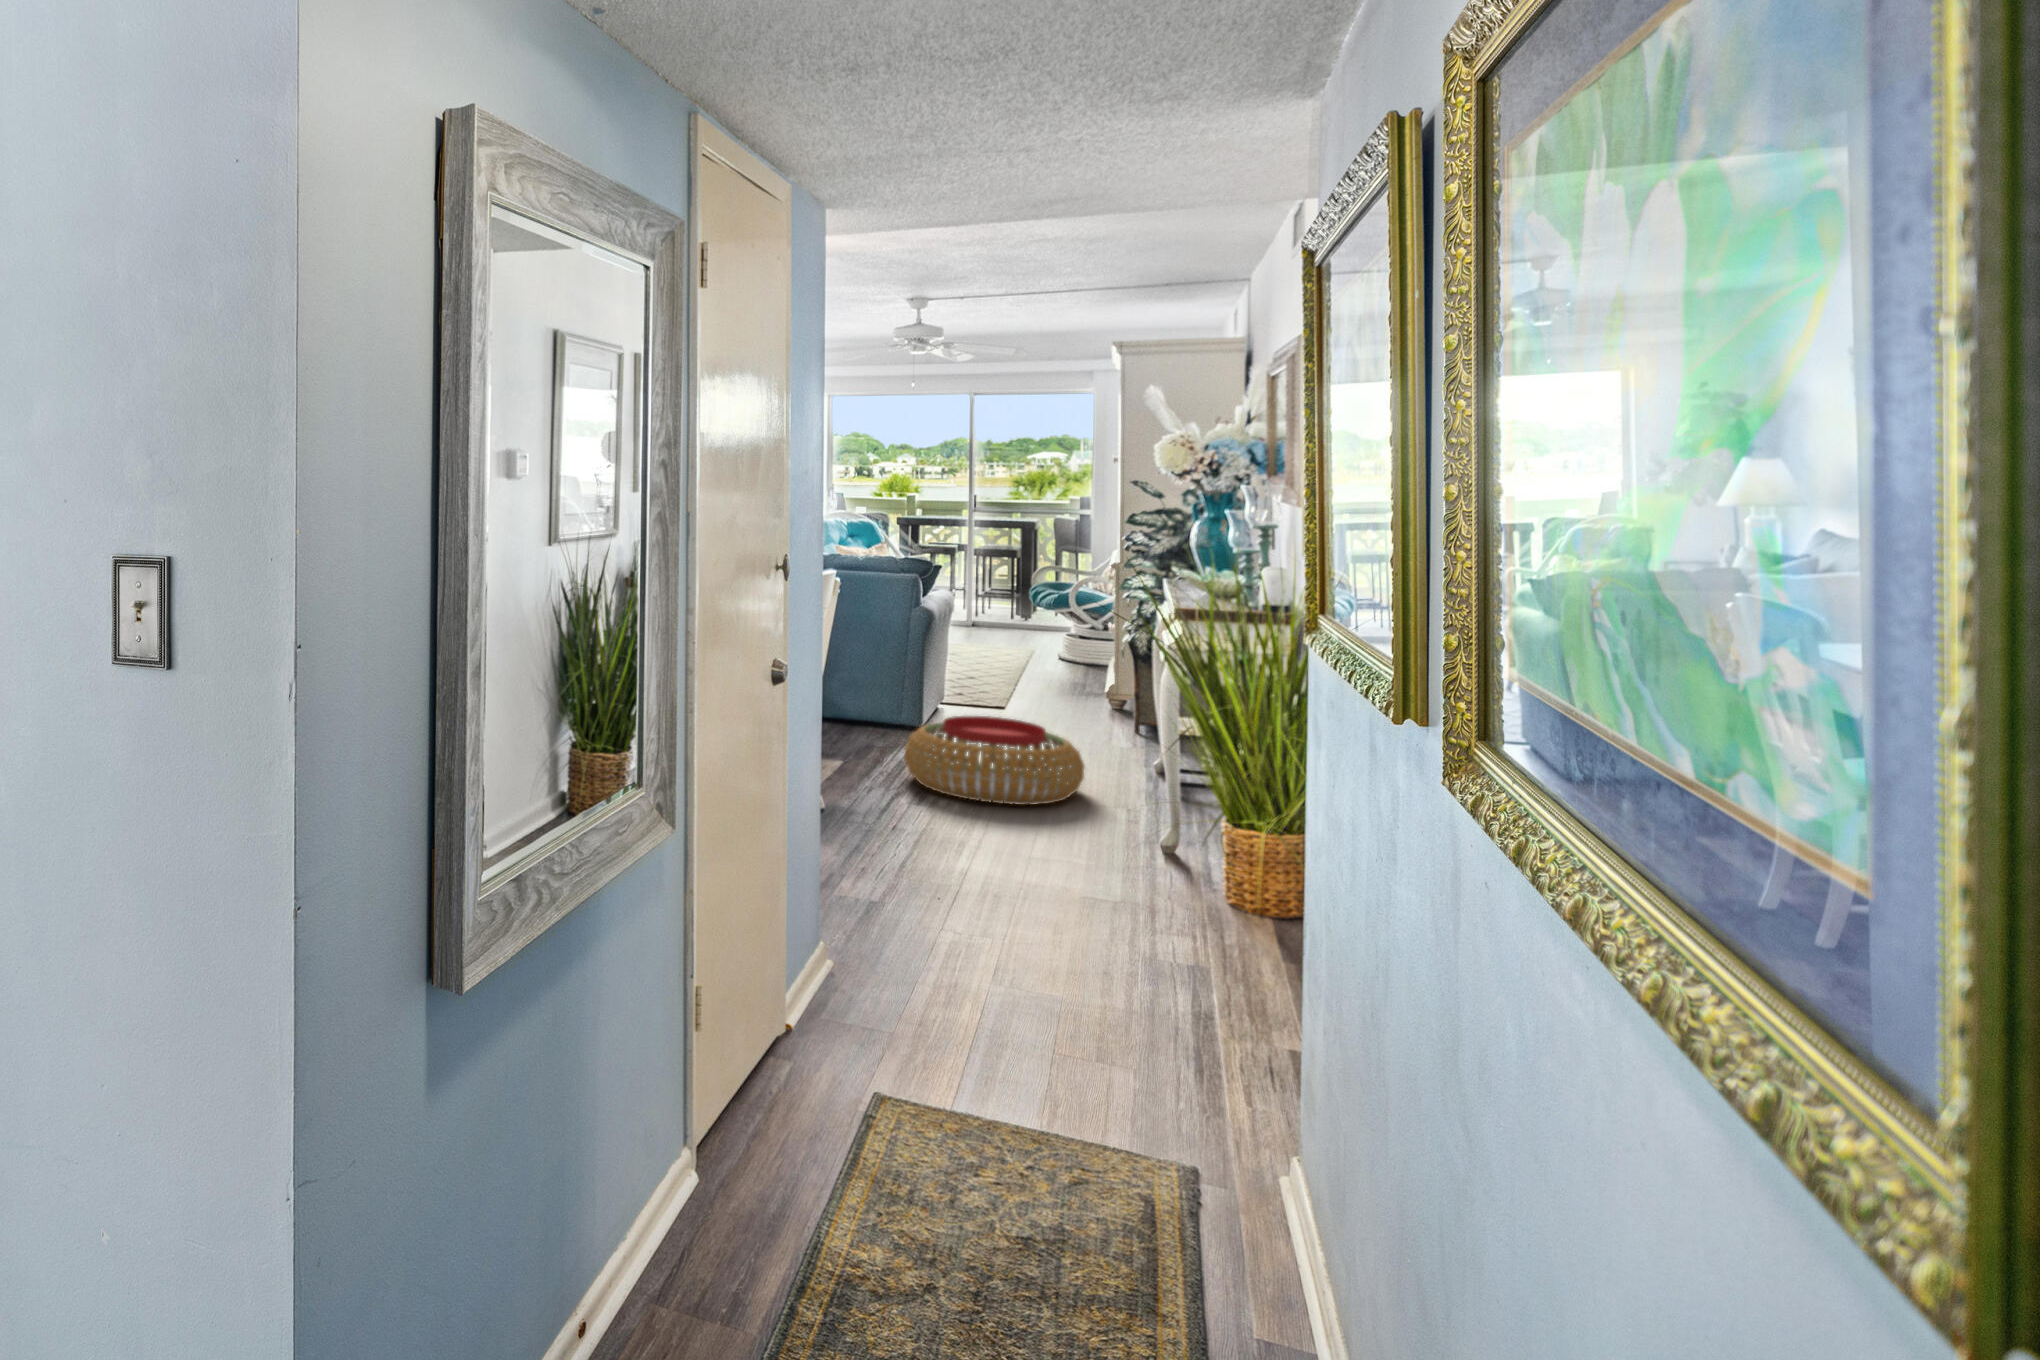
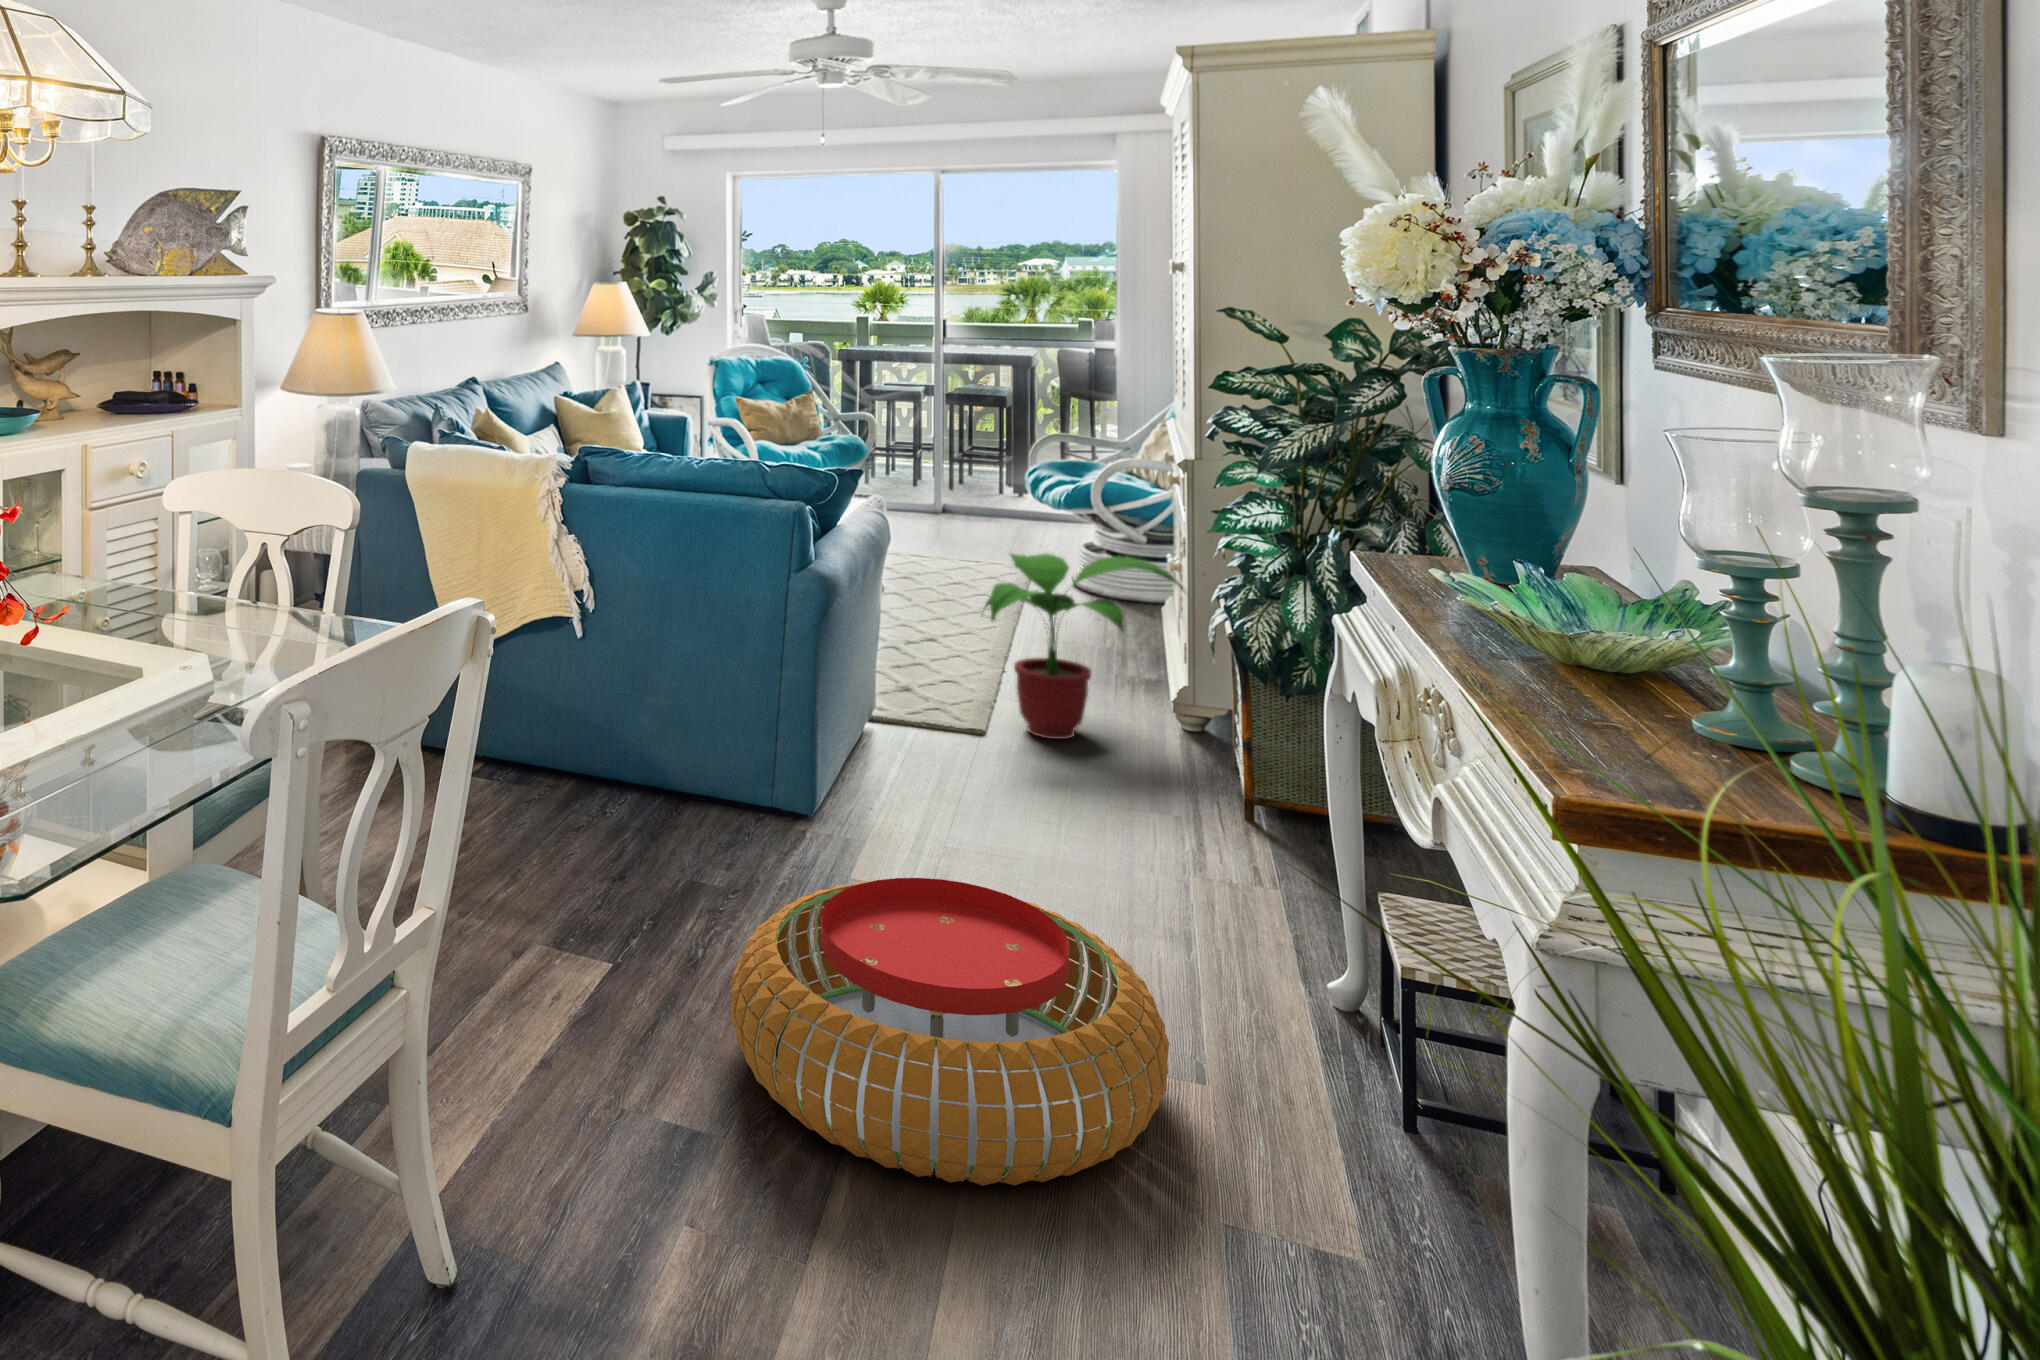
potted plant: none [1006,615,1117,712] -> present [985,554,1183,739]

